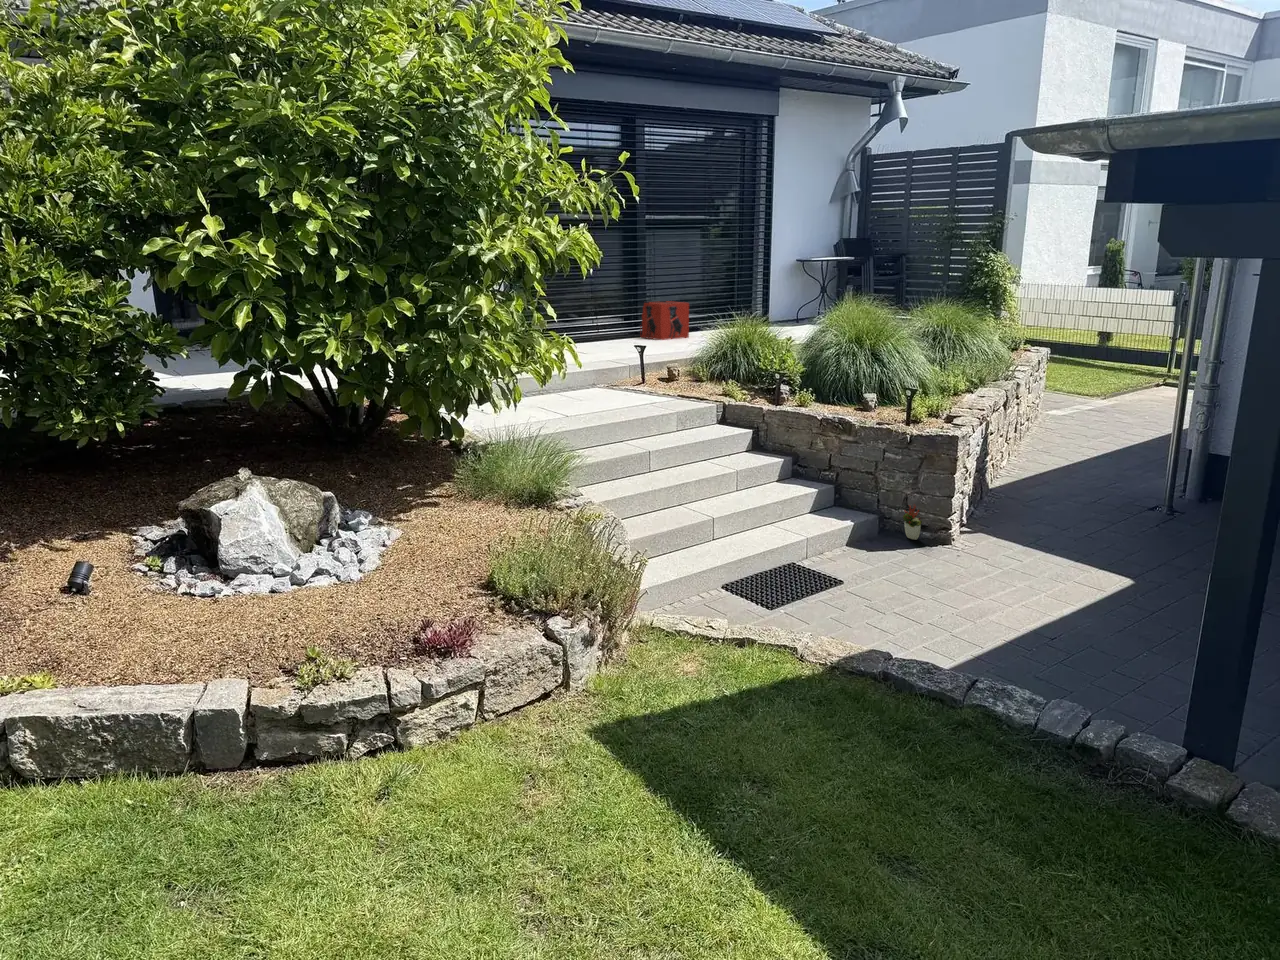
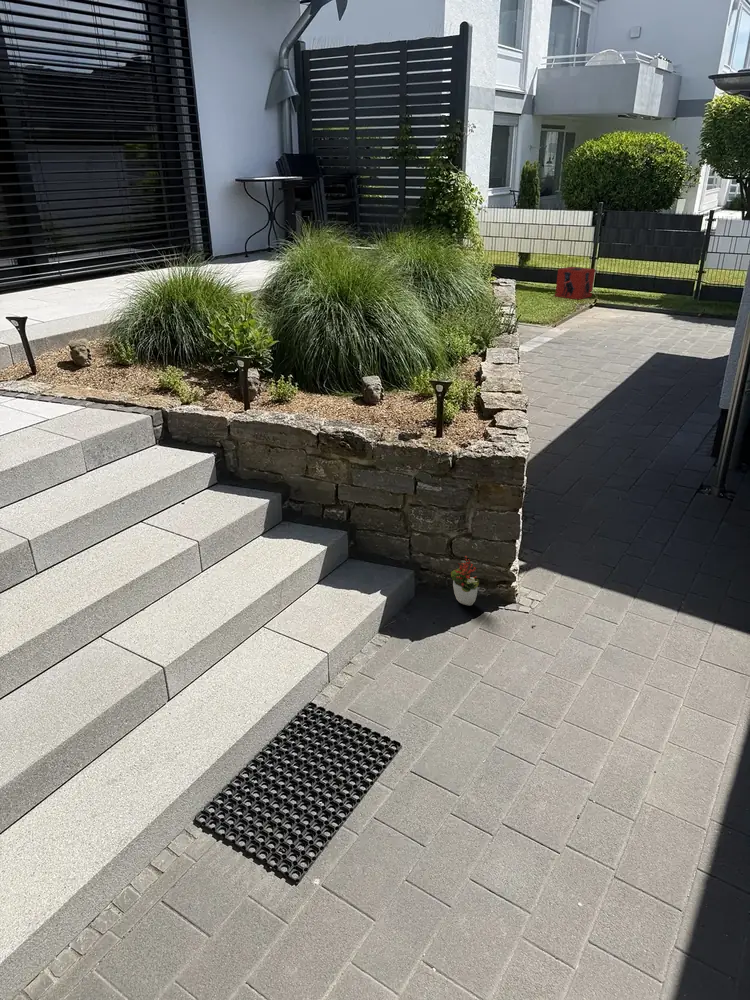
storage box: present [640,301,689,340] -> present [555,267,595,299]

